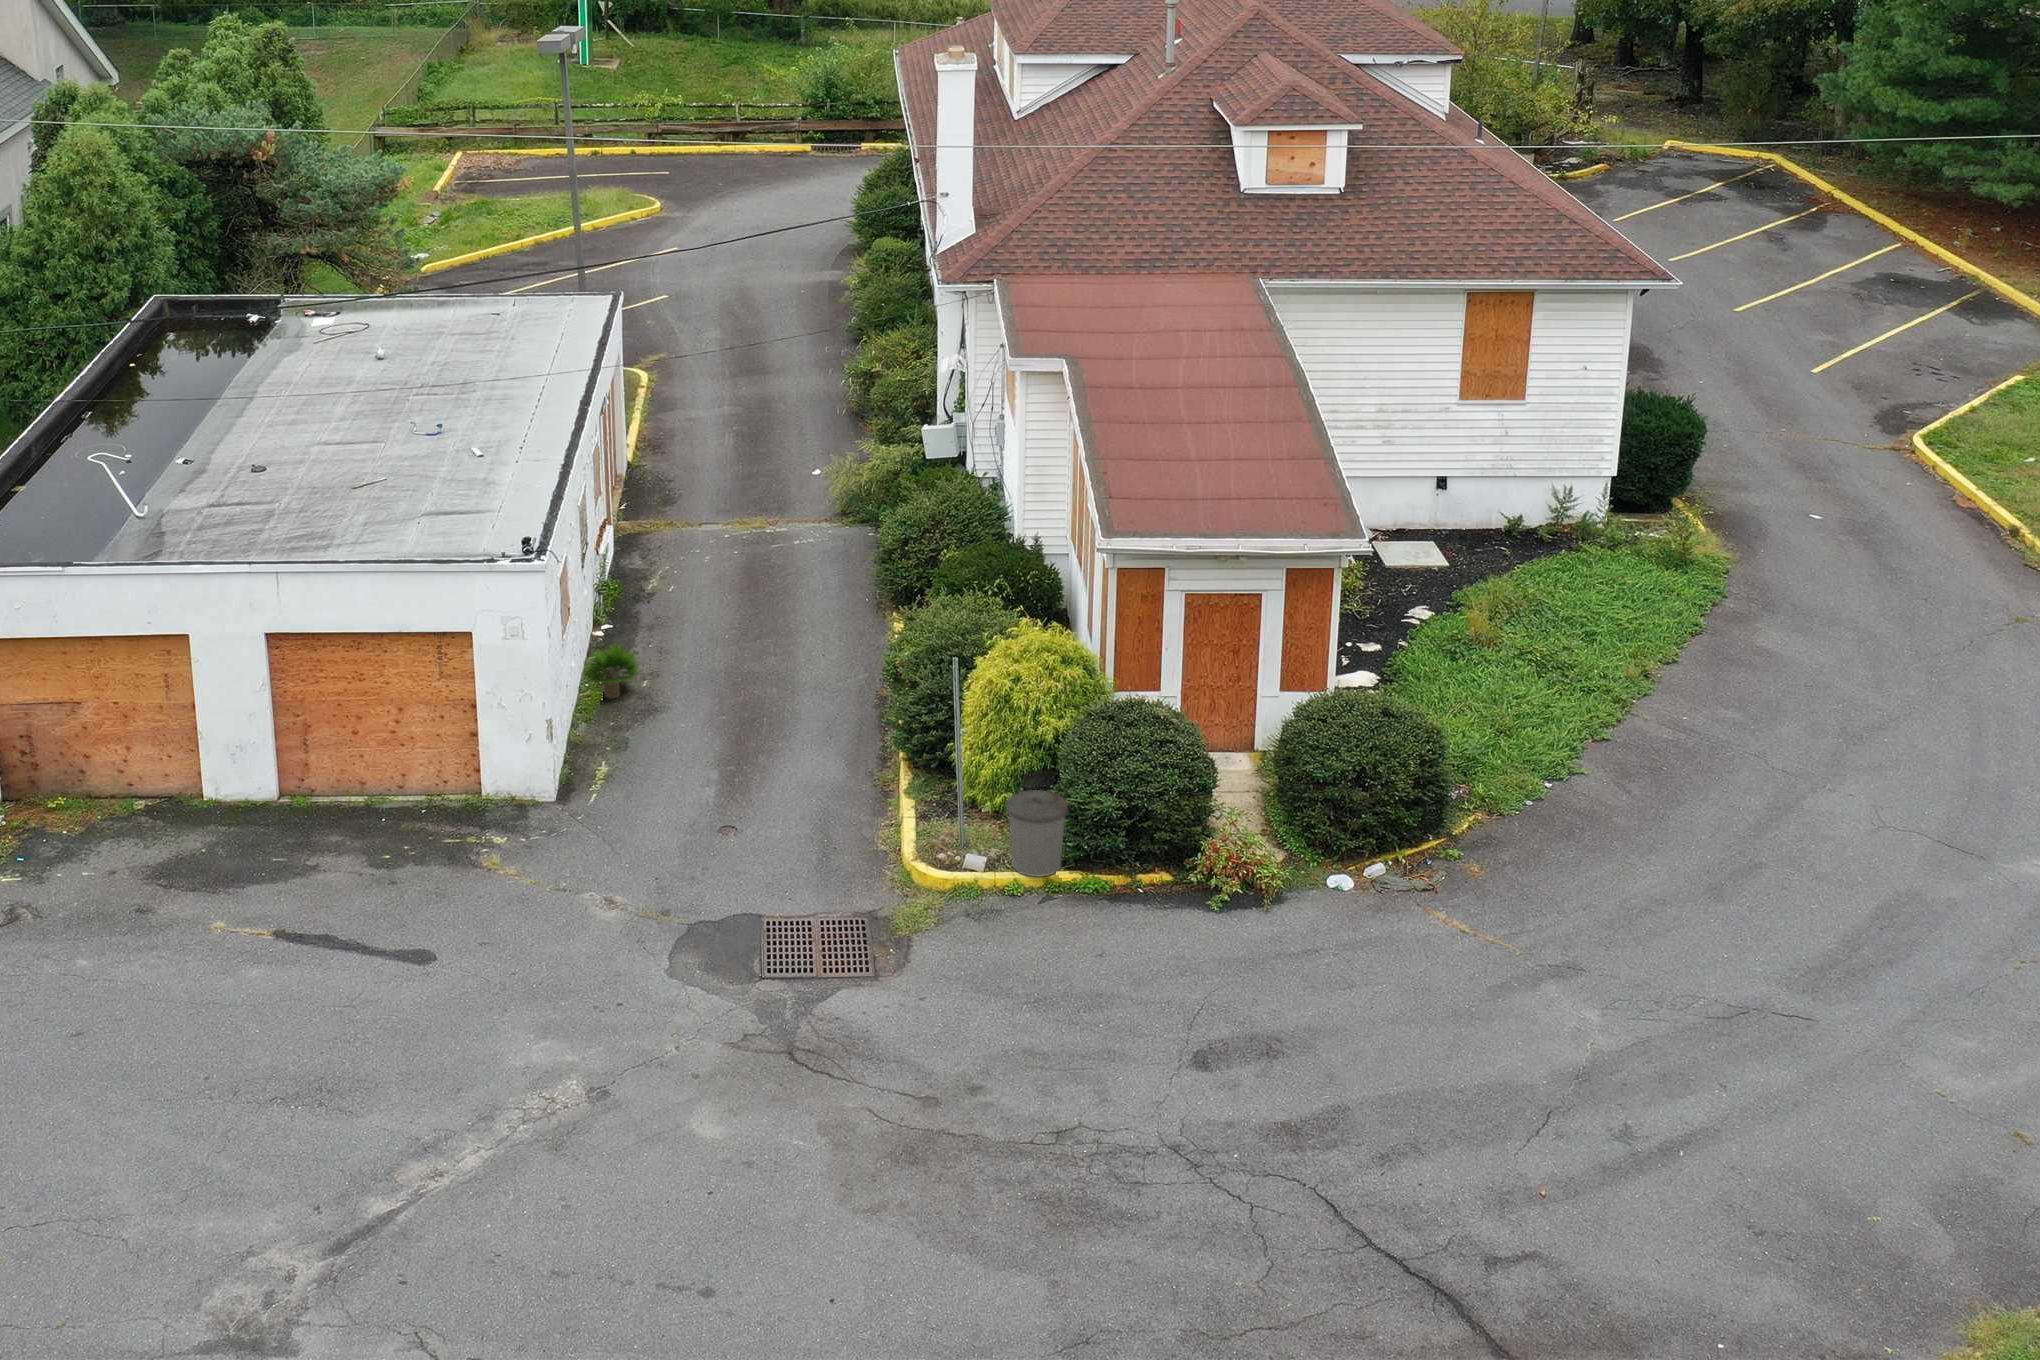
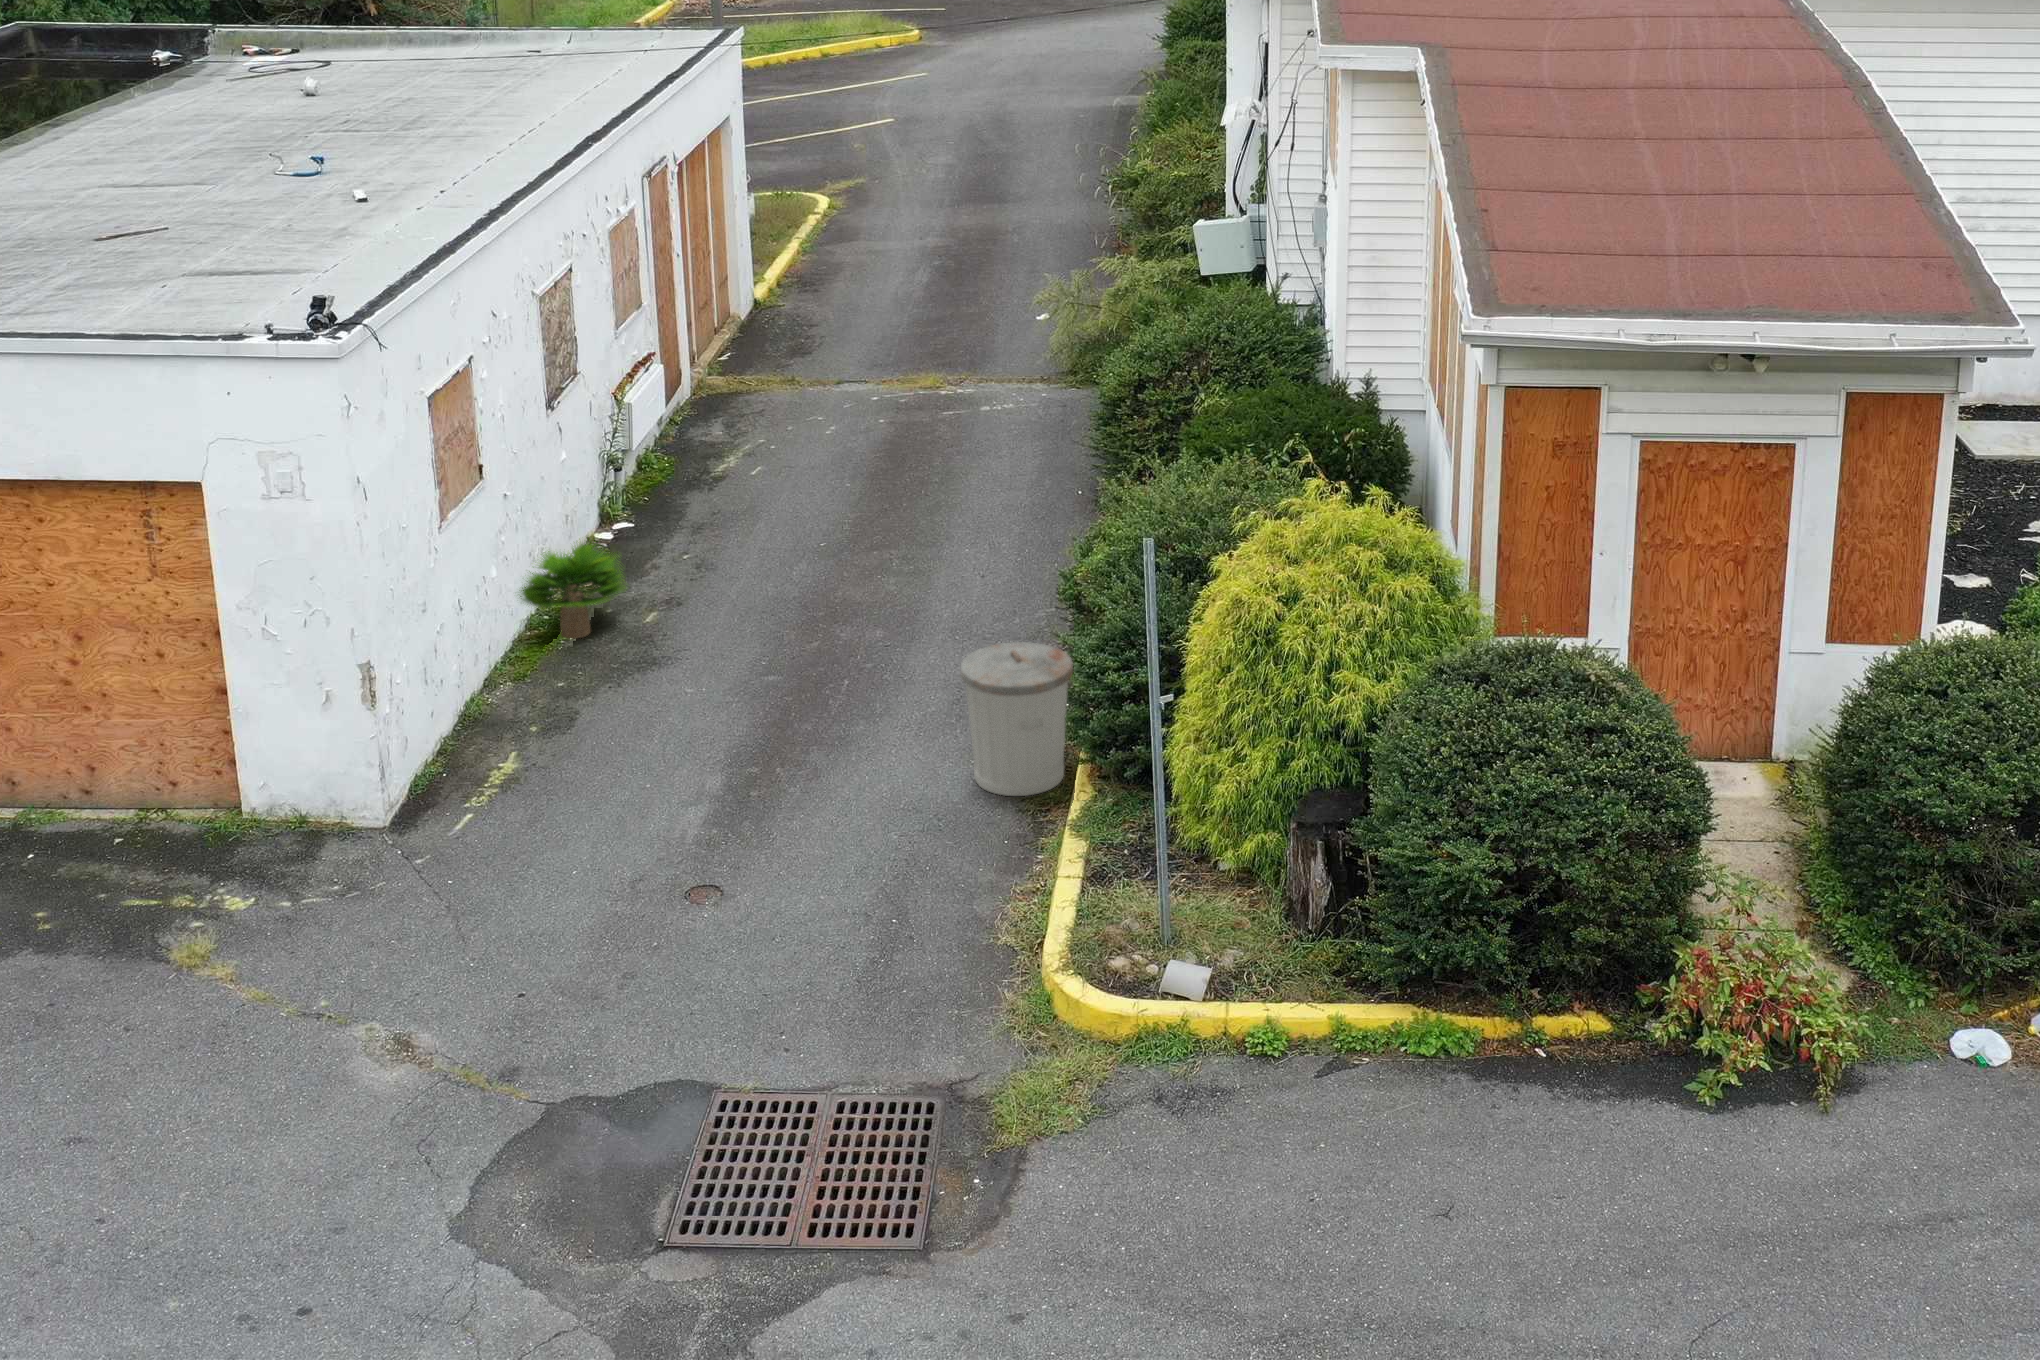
trash can: present [1006,790,1068,877] -> present [960,642,1073,796]

